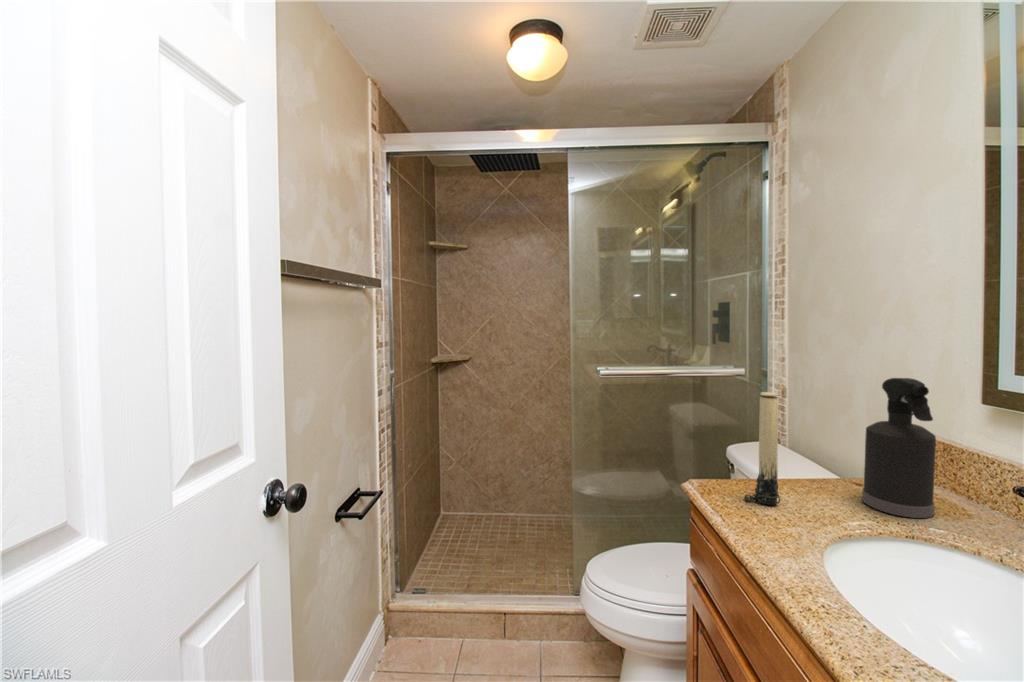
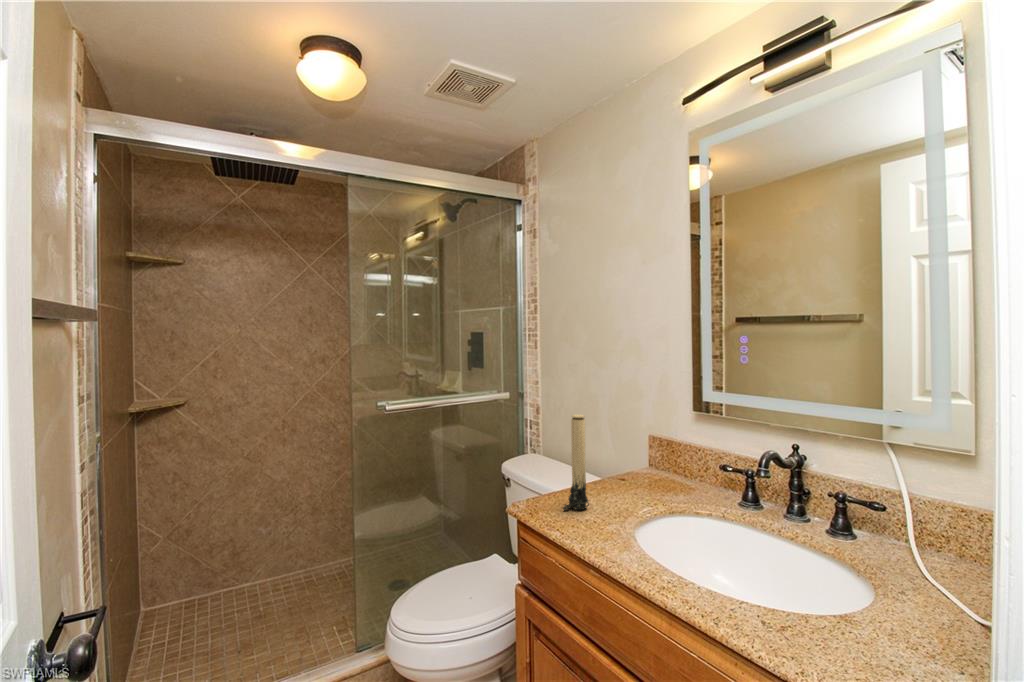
spray bottle: present [862,378,936,518] -> none [630,395,673,496]

